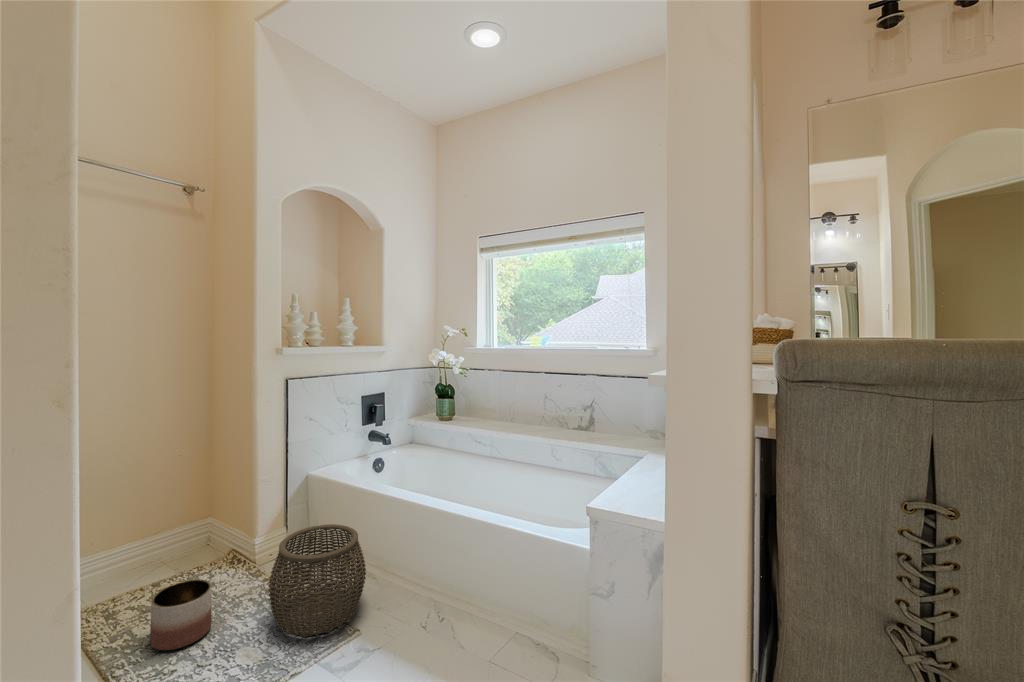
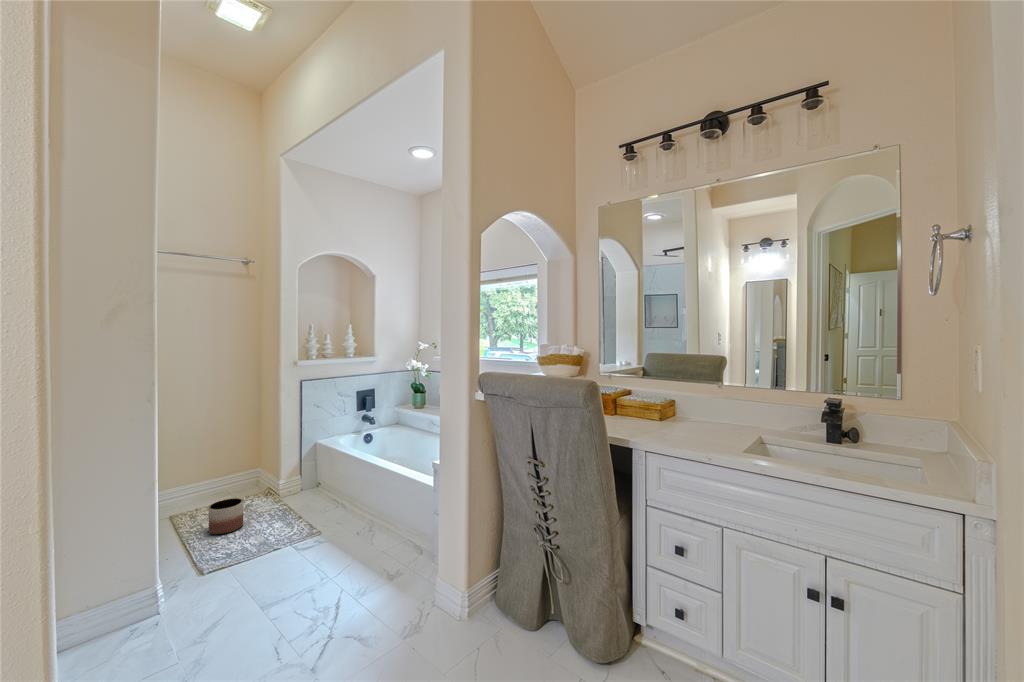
woven basket: present [268,524,366,637] -> none [271,471,333,533]

